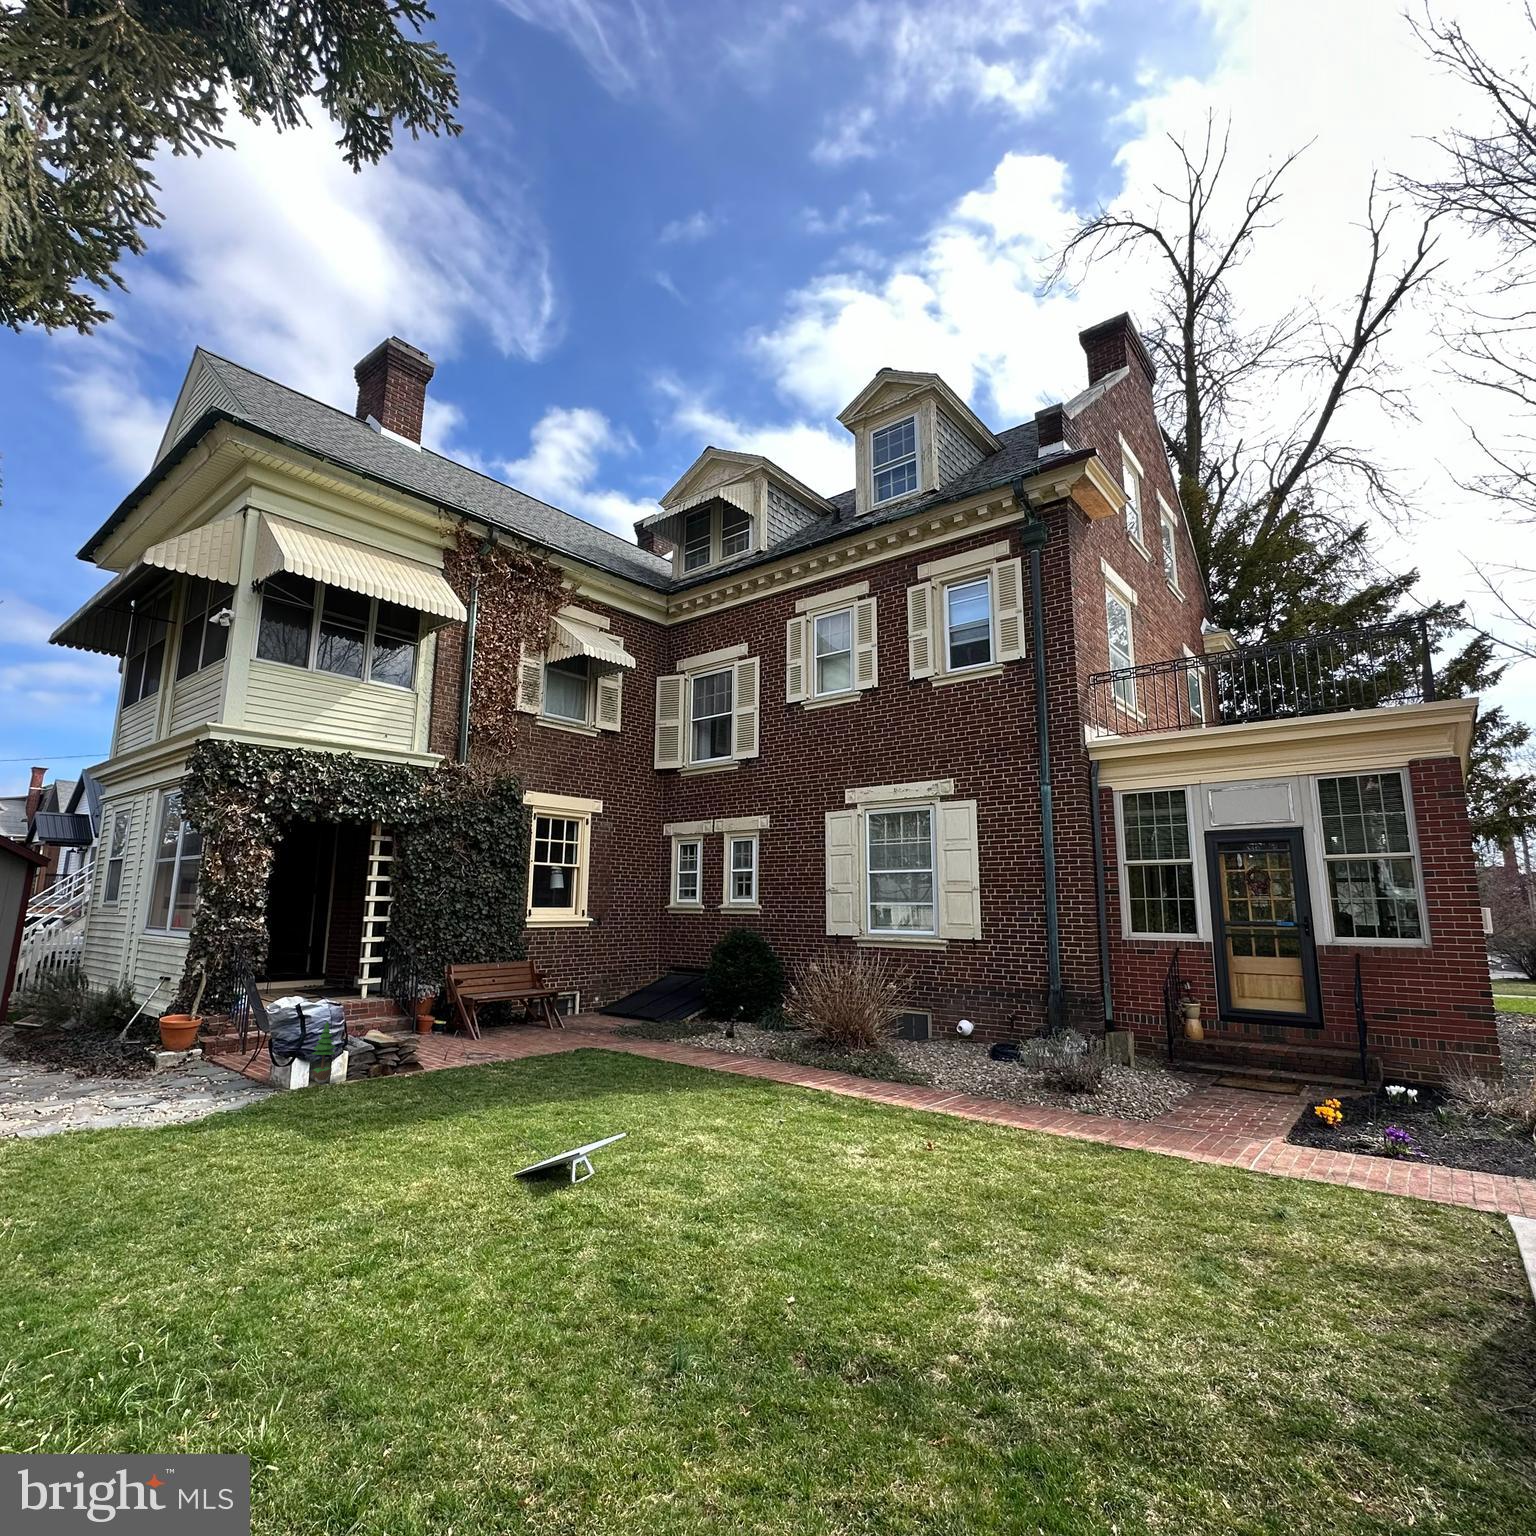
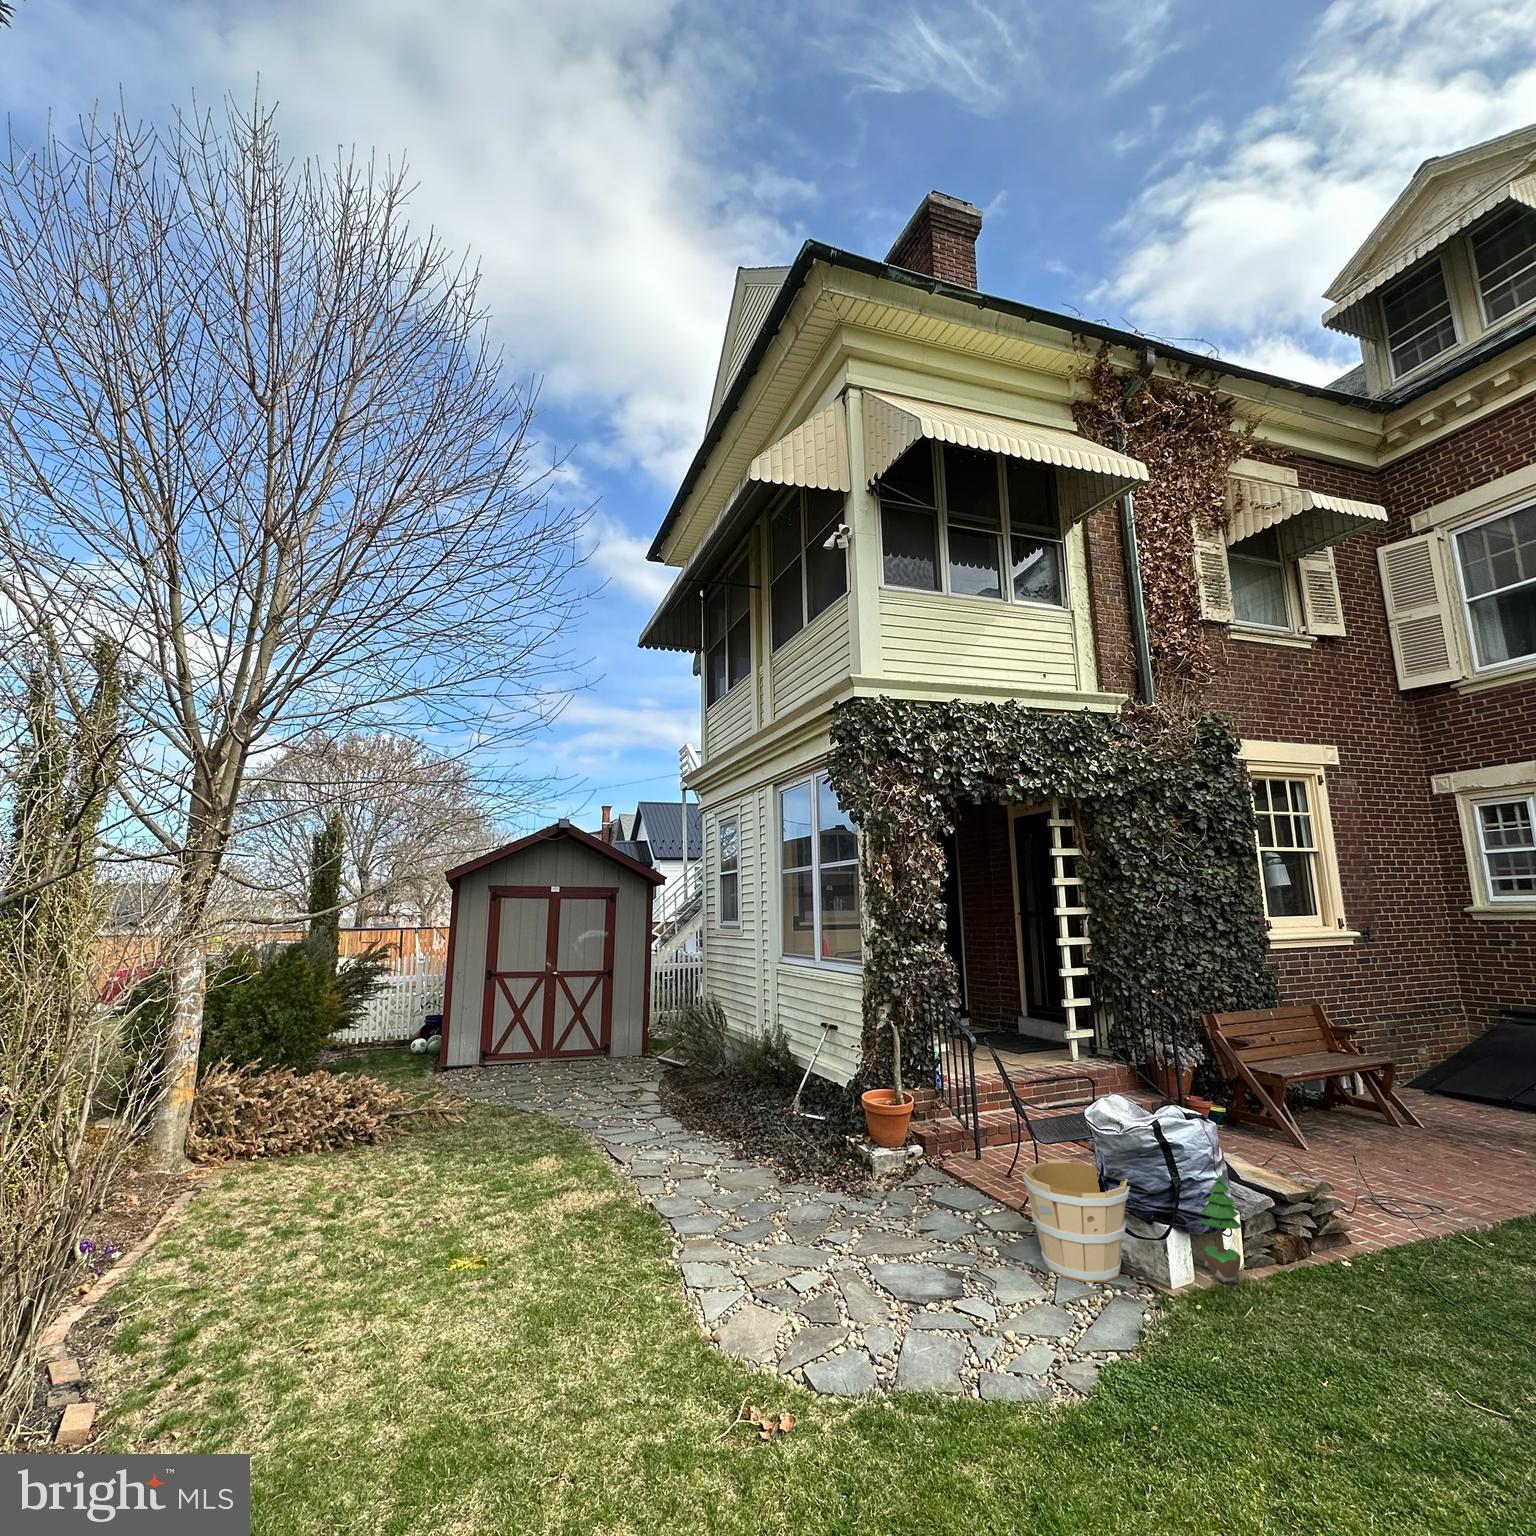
wooden bucket: none [217,1033,281,1091] -> present [1023,1159,1130,1282]

